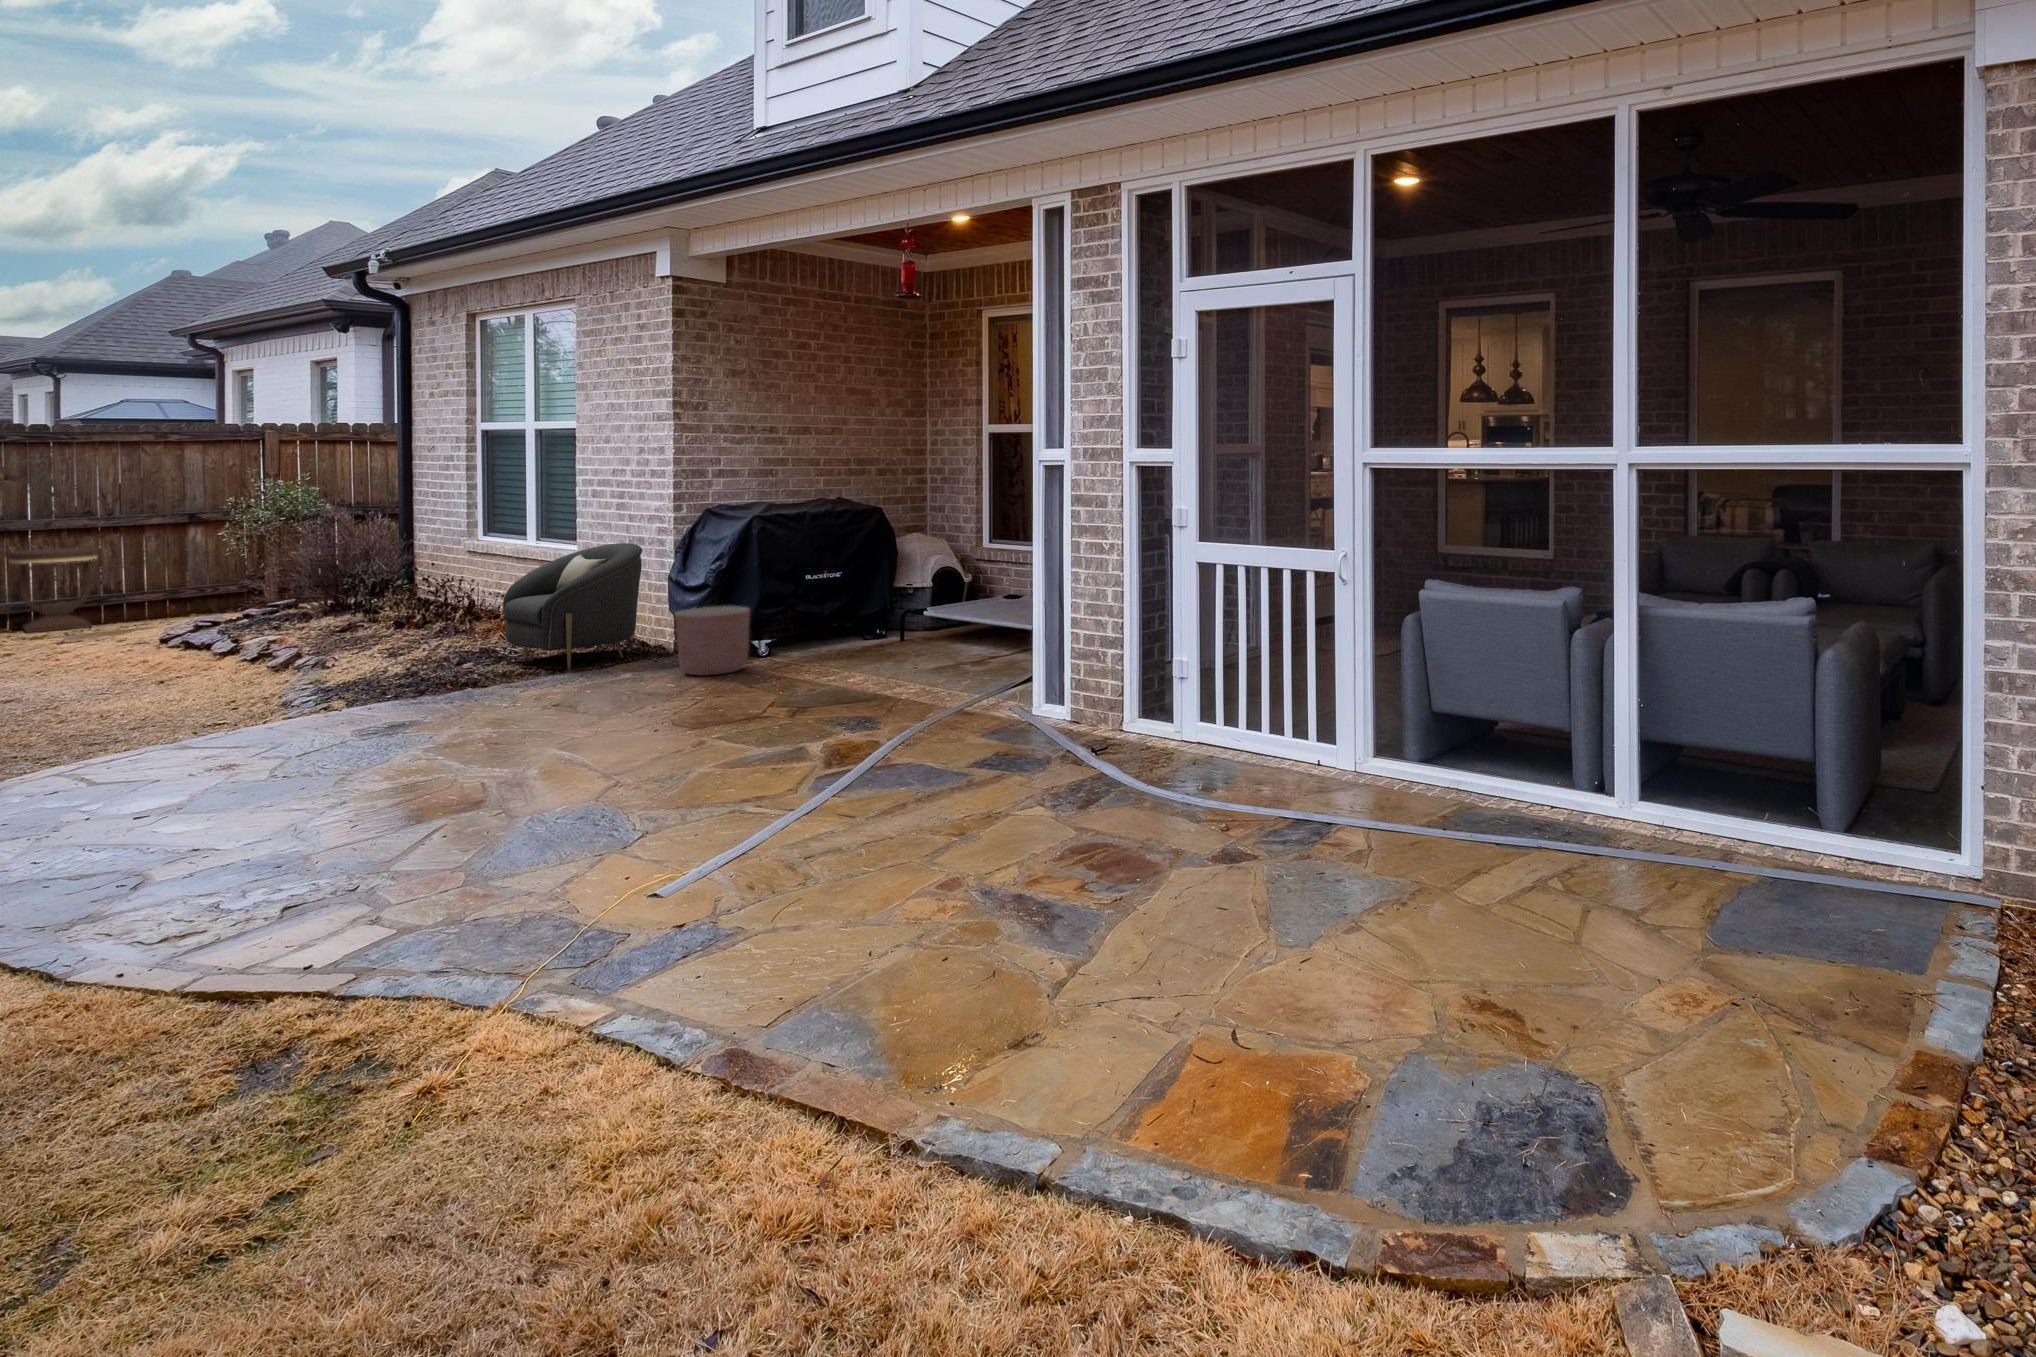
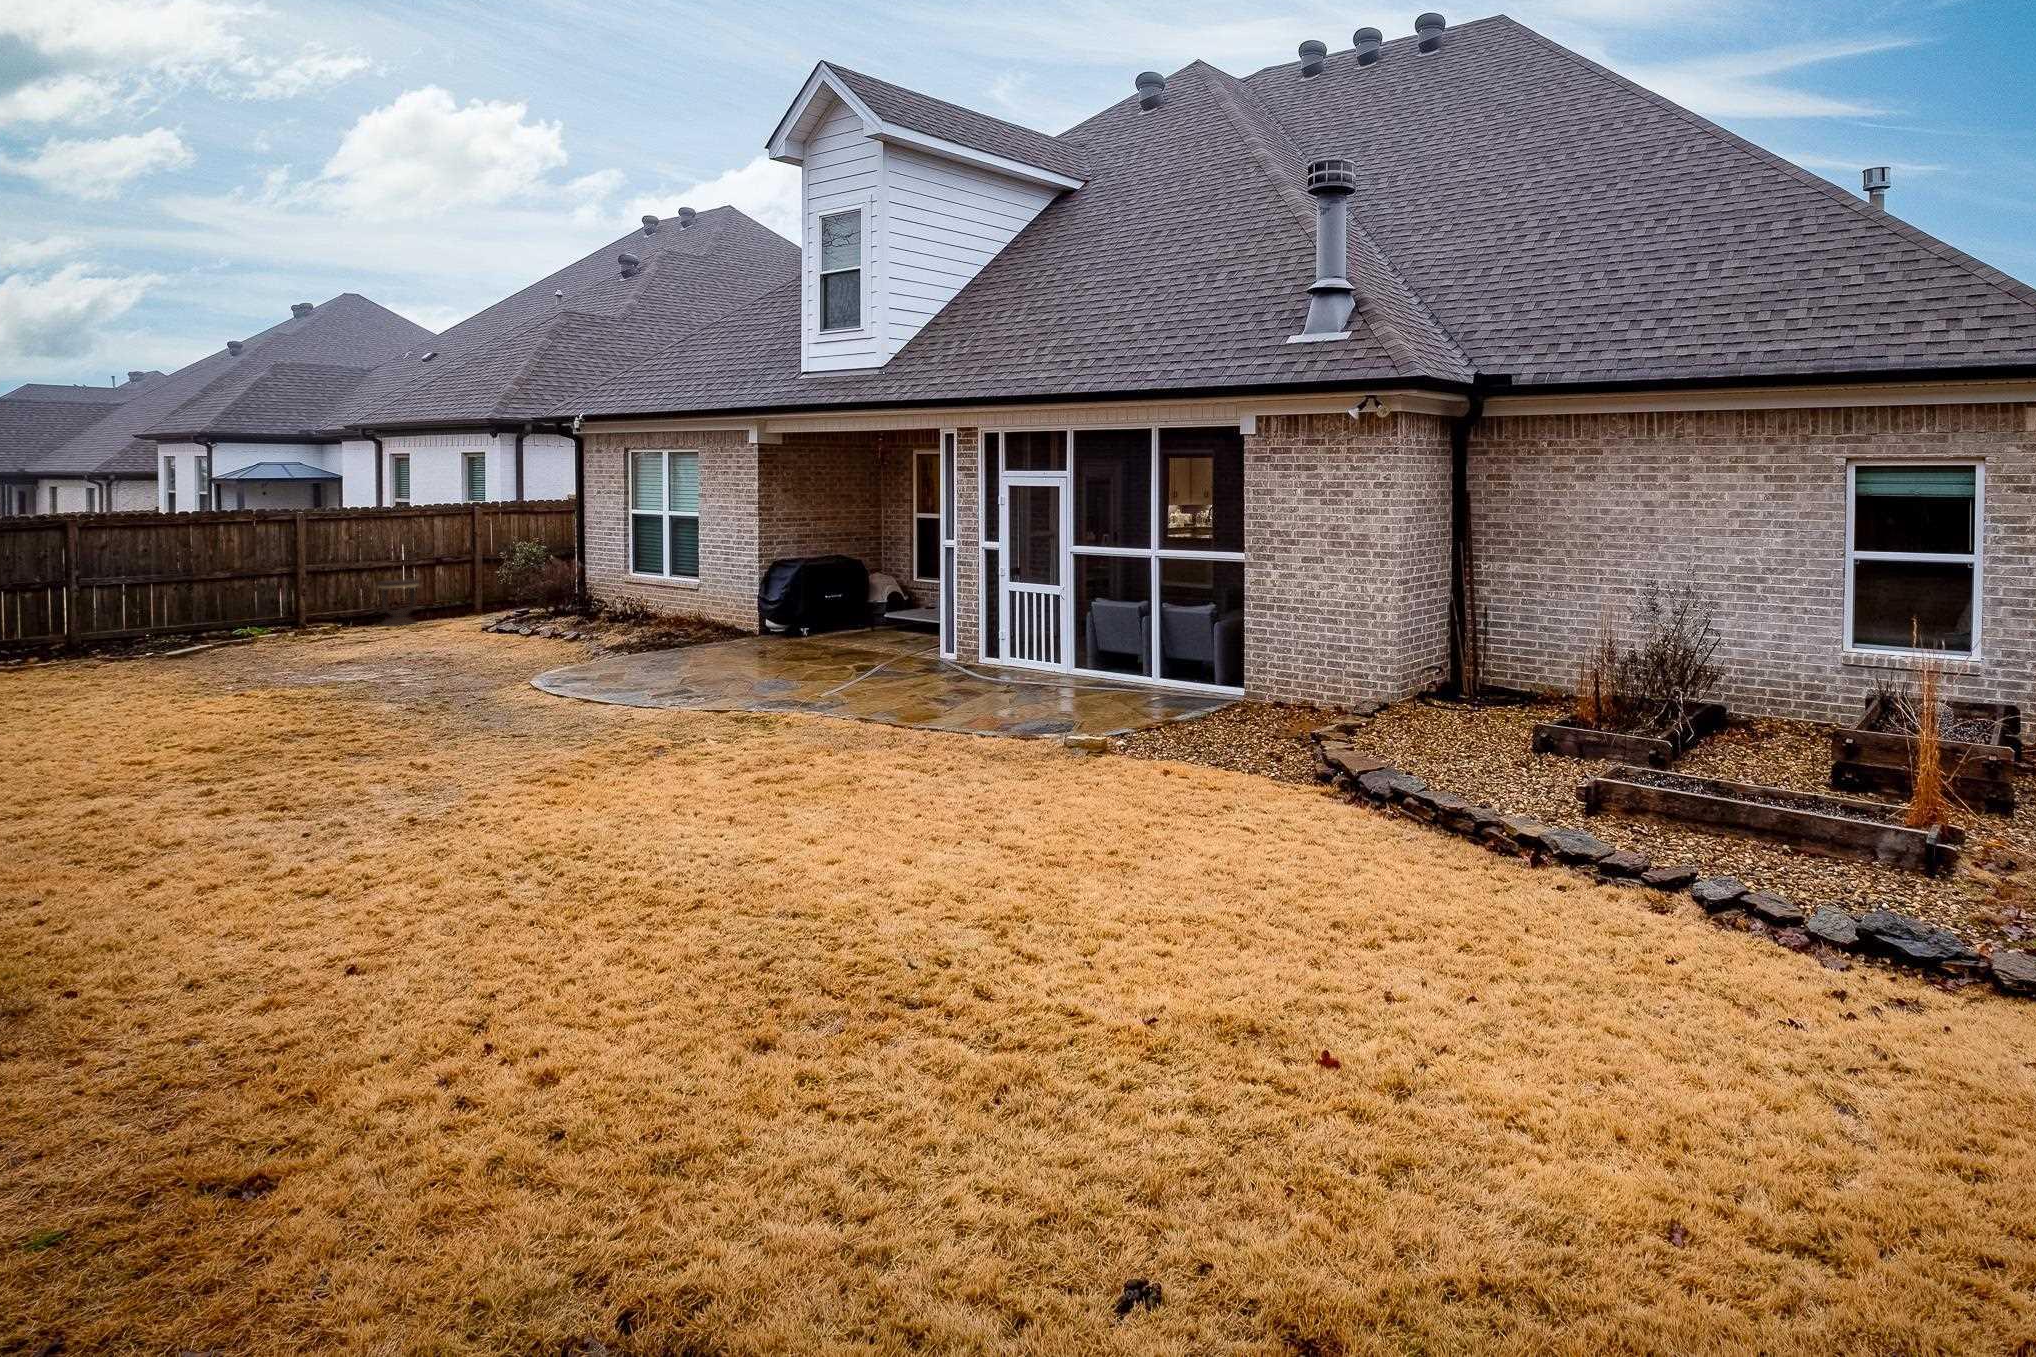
armchair: present [503,543,642,669] -> none [672,578,740,642]
planter: present [675,606,750,675] -> none [765,611,800,644]

